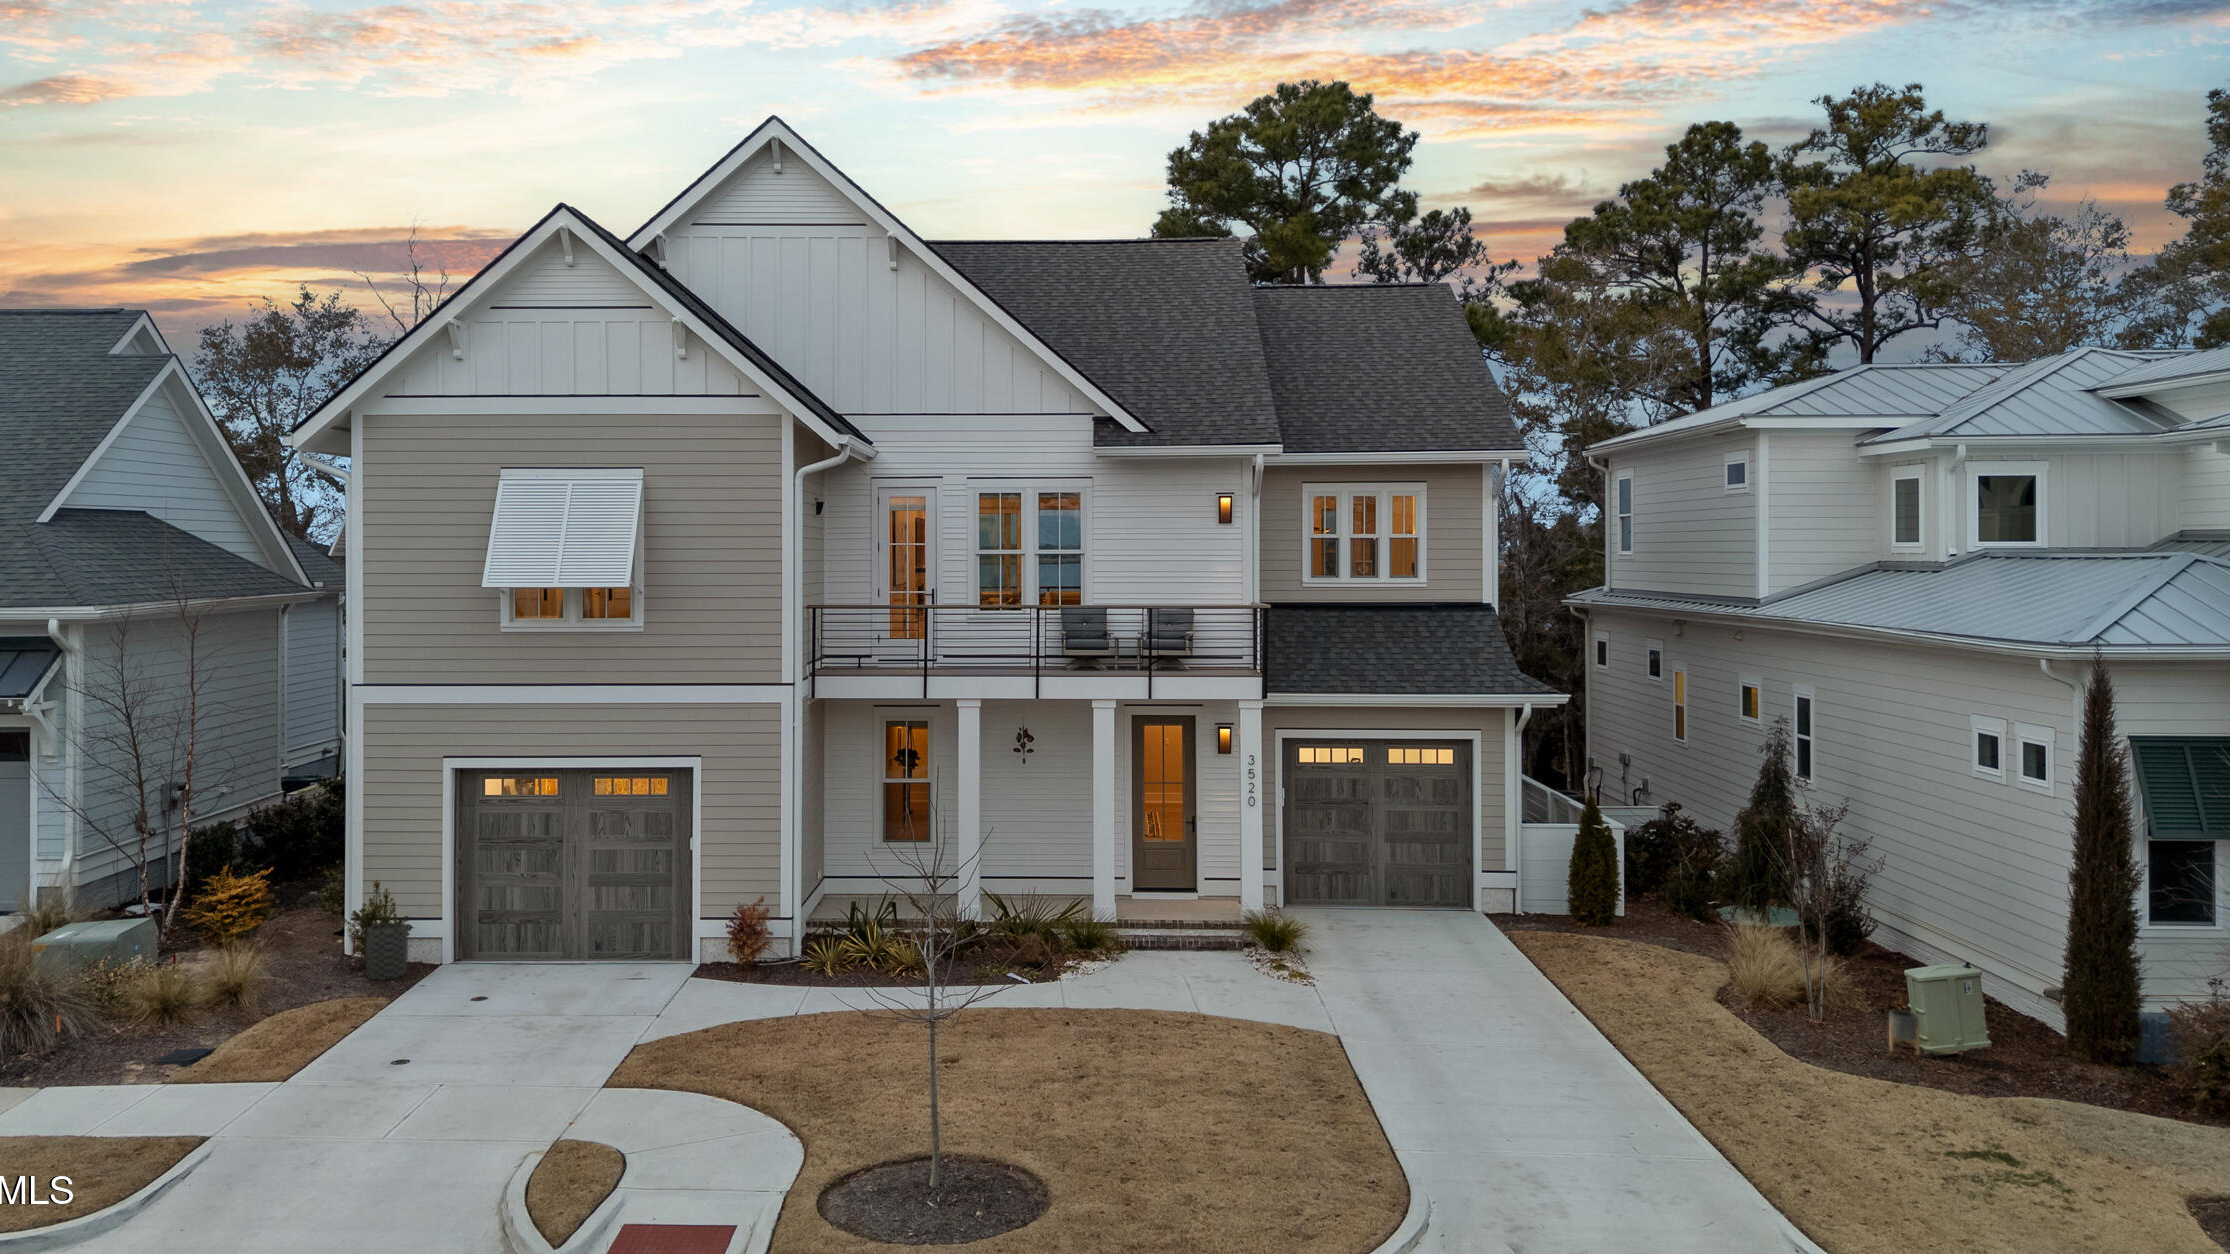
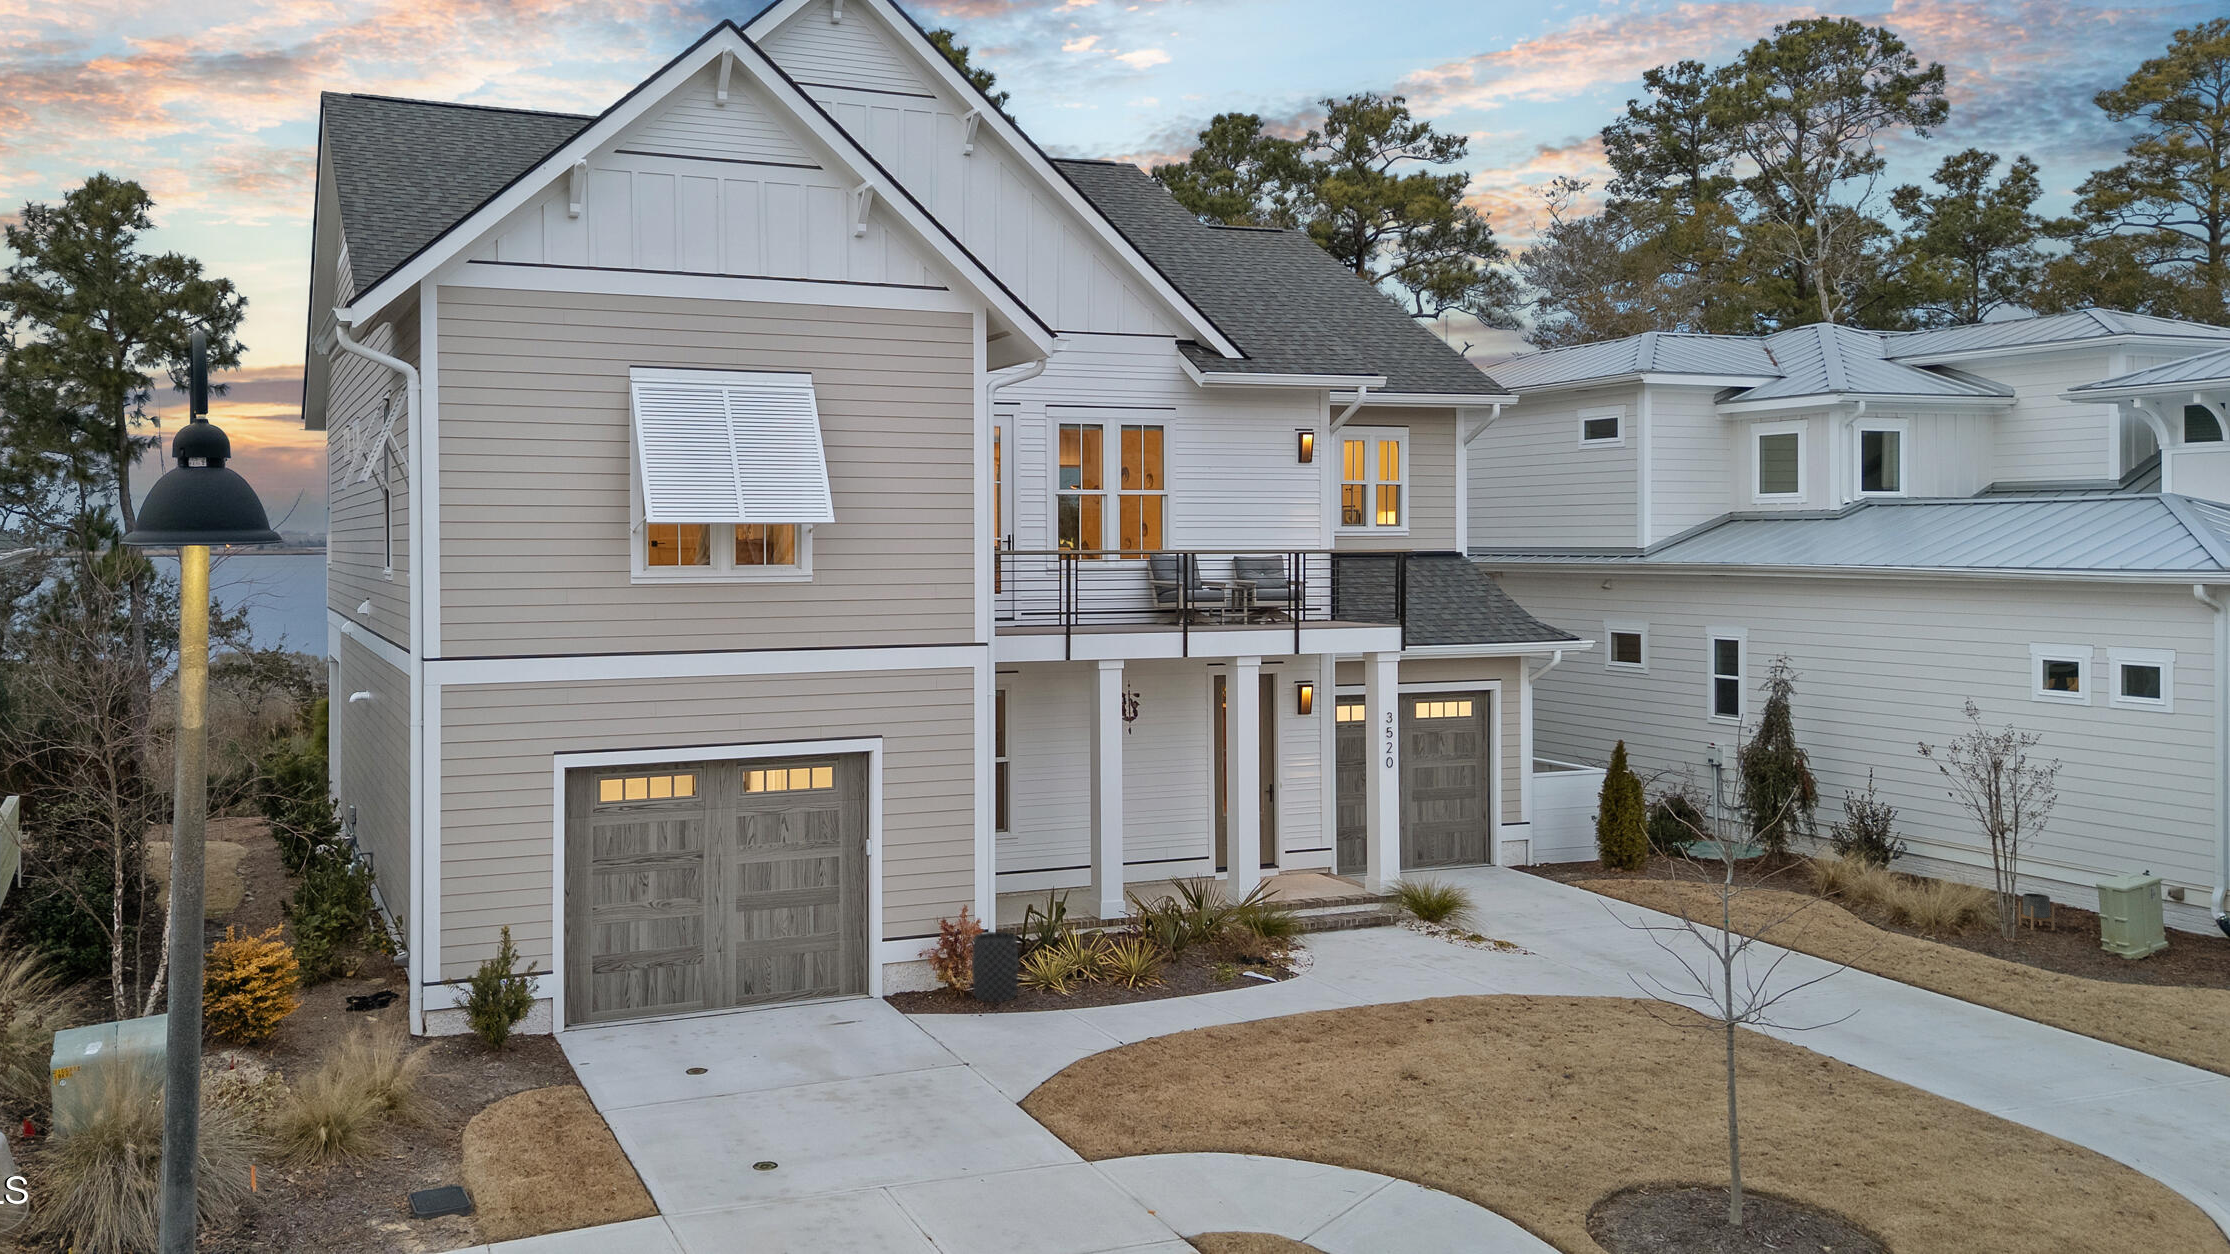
trash can: present [365,923,408,980] -> present [972,932,1018,1002]

